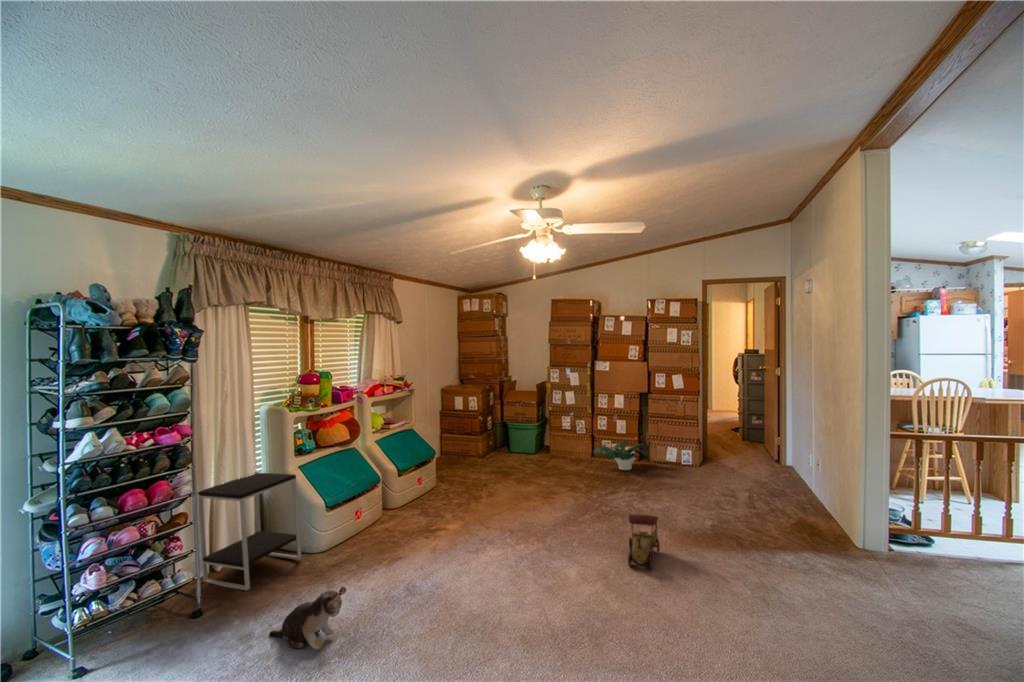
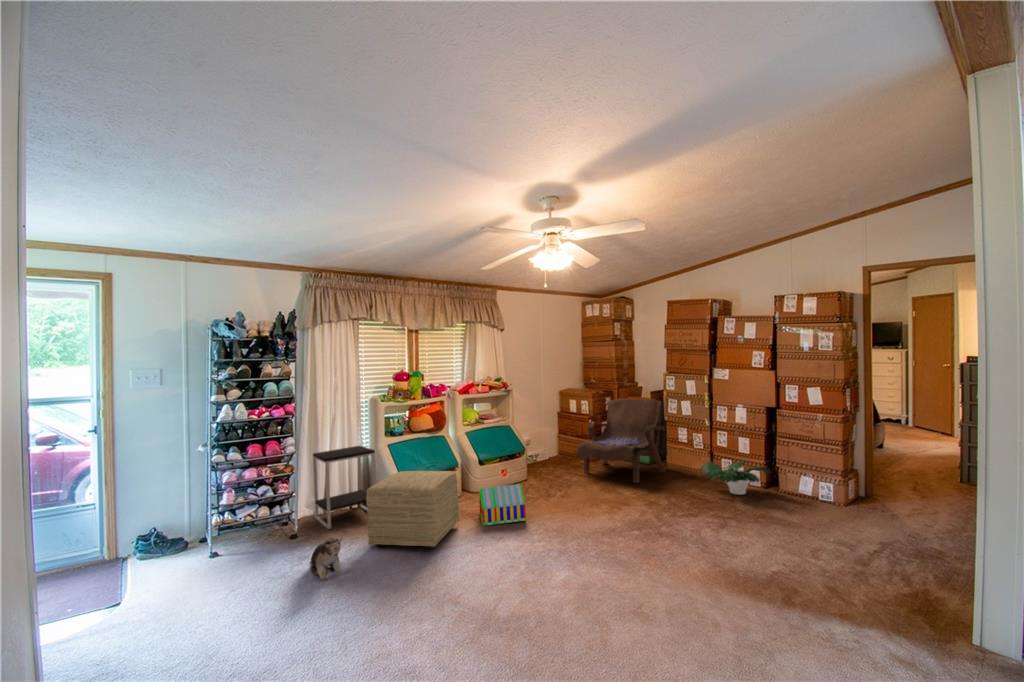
armchair: none [480,392,557,473] -> present [576,398,668,483]
ottoman: none [330,486,427,593] -> present [366,471,459,549]
toy house: none [425,489,484,541] -> present [479,484,526,526]
toy train: present [628,515,660,569] -> none [617,536,674,599]

